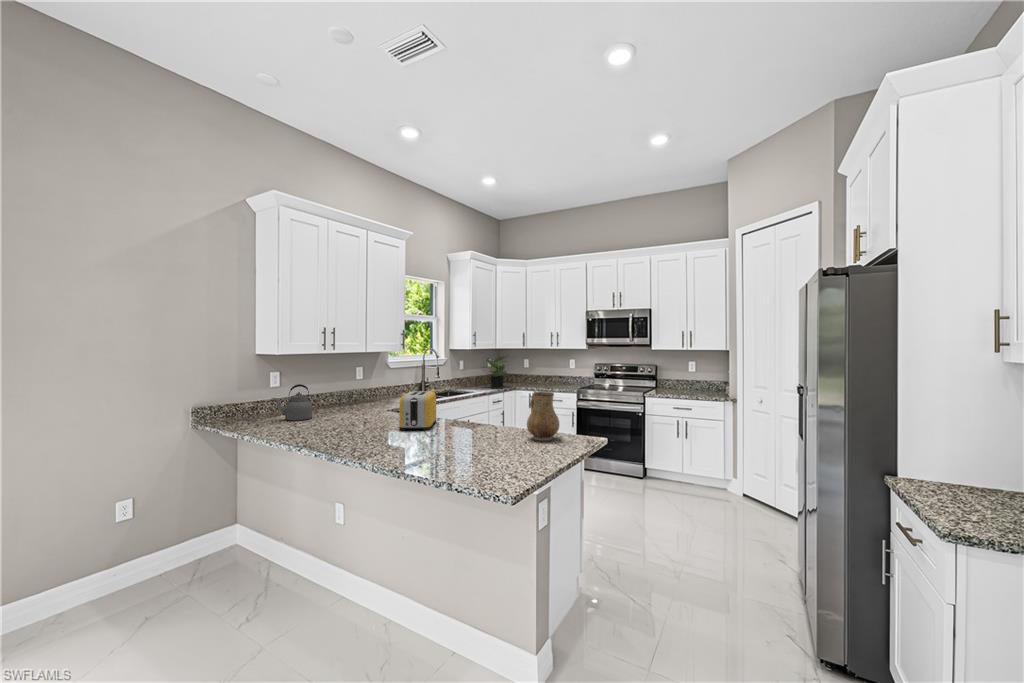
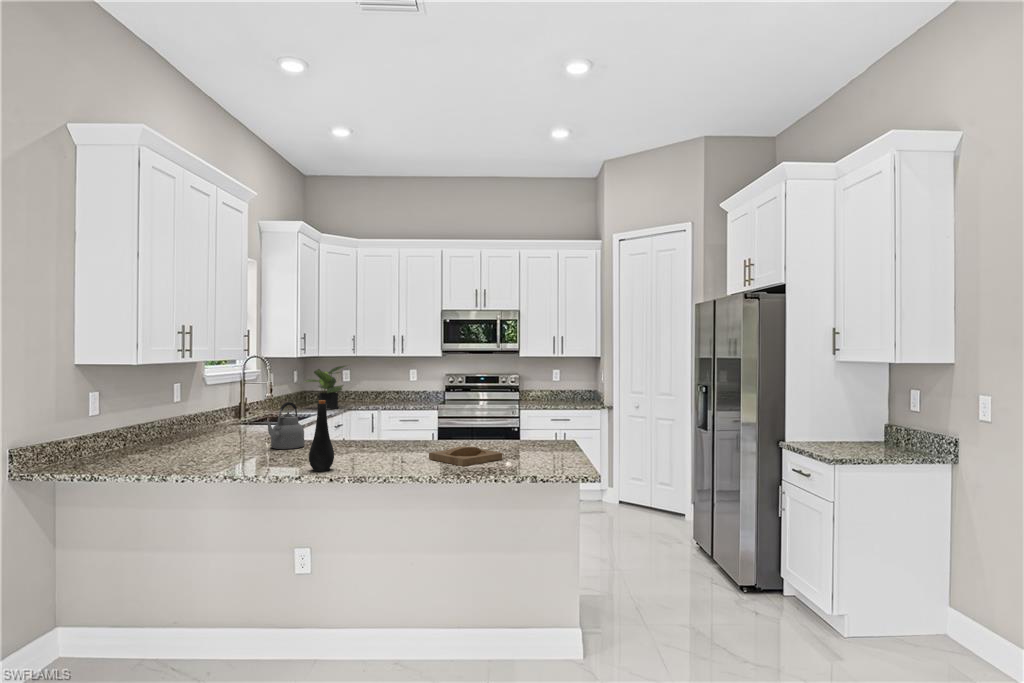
kettle: present [272,384,312,421] -> present [264,402,304,449]
bottle: none [327,384,348,443] -> present [309,400,334,471]
toaster: present [399,391,436,431] -> none [343,408,394,456]
ceramic pitcher: present [527,391,559,441] -> none [510,401,547,450]
tray: none [434,432,489,451] -> present [429,447,502,466]

